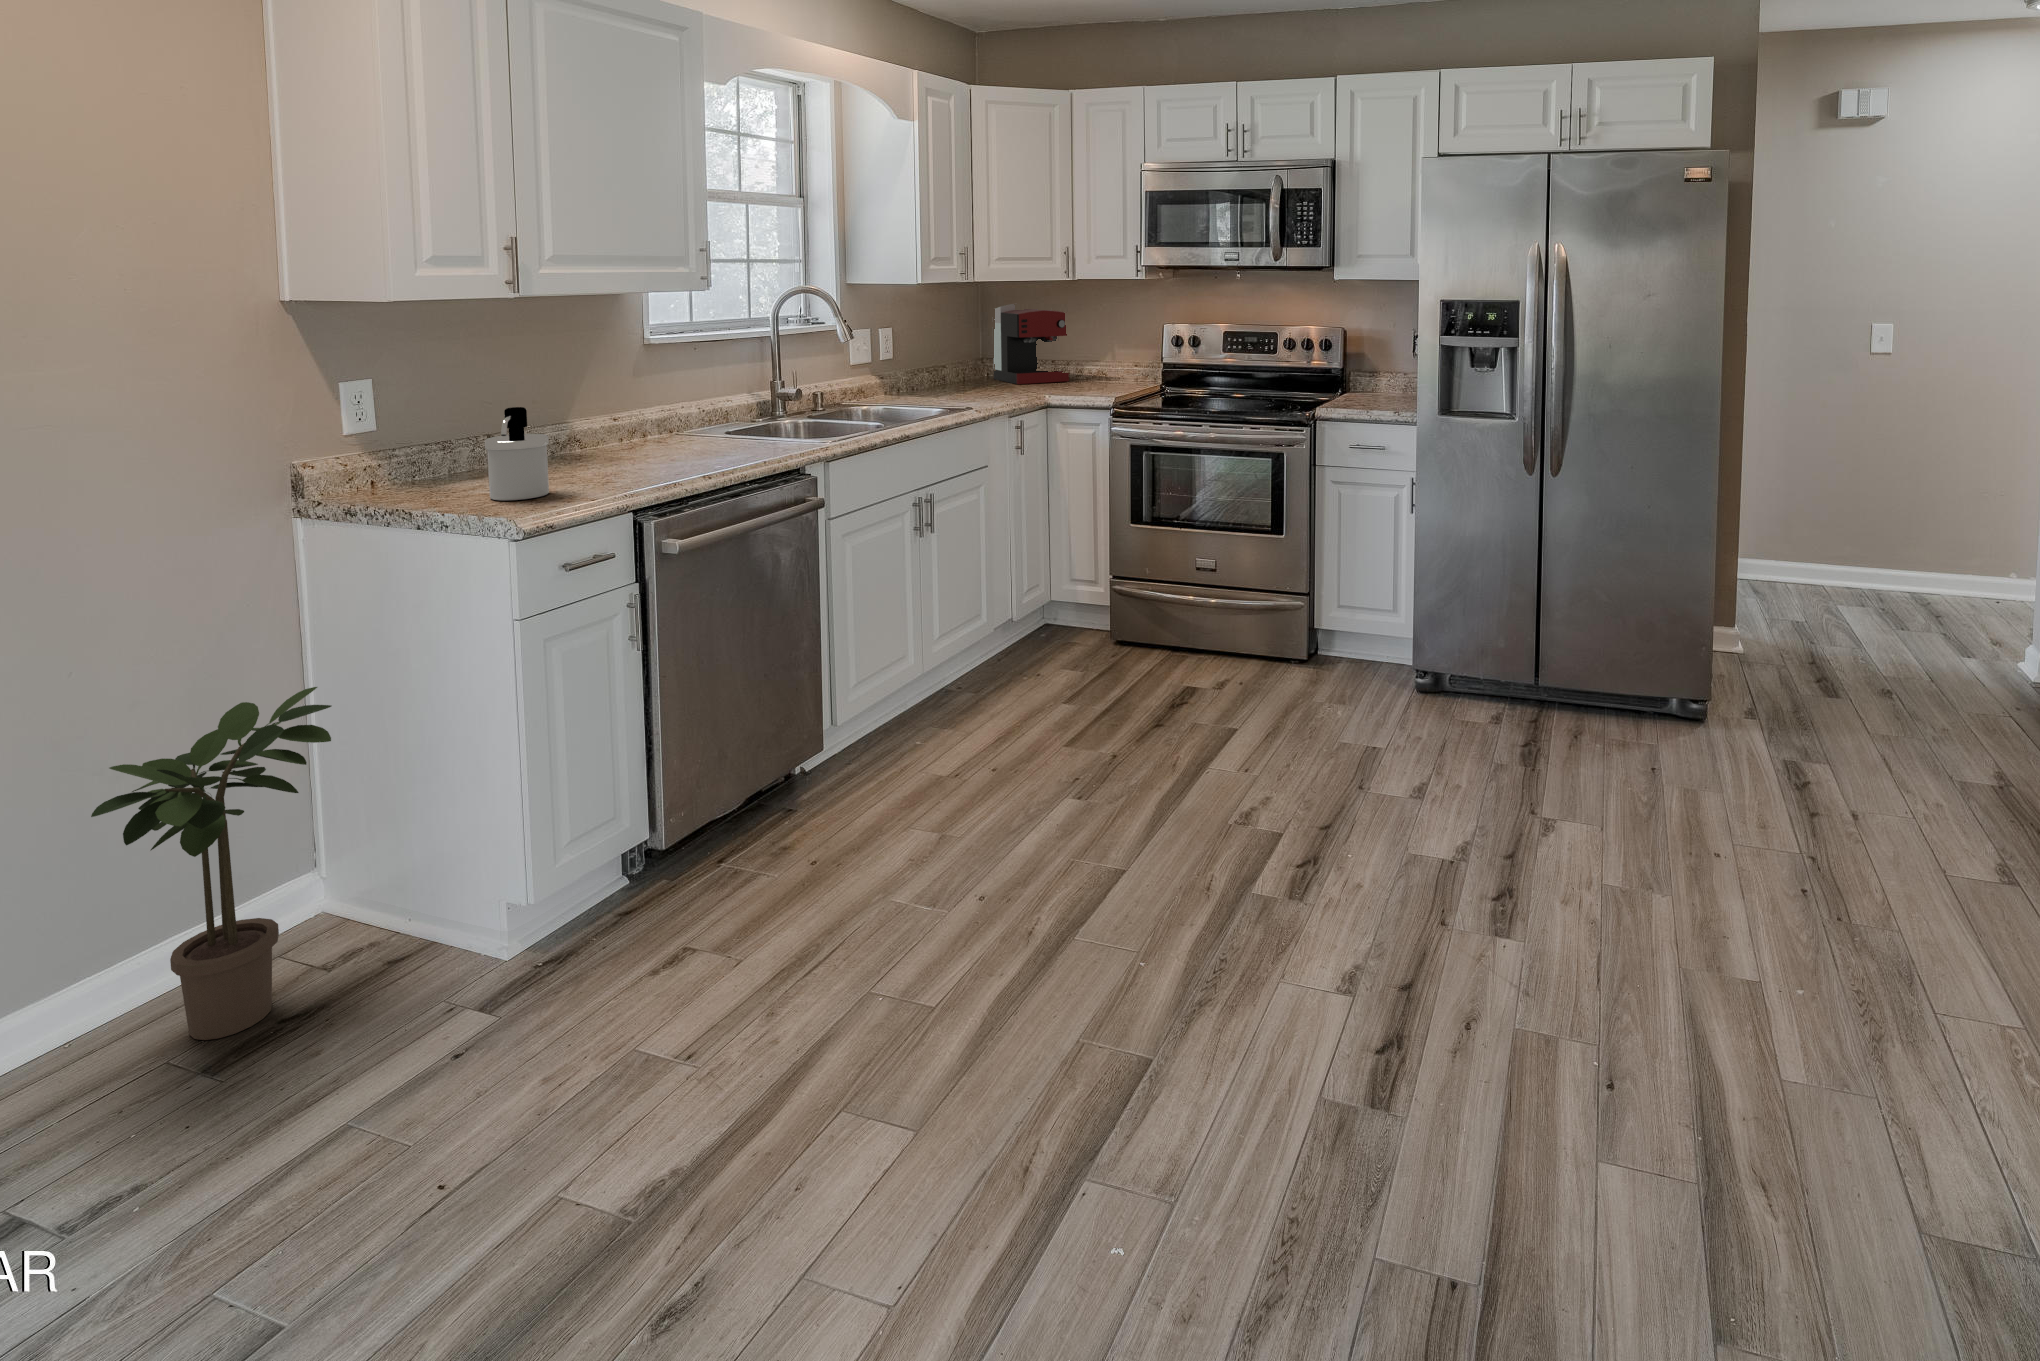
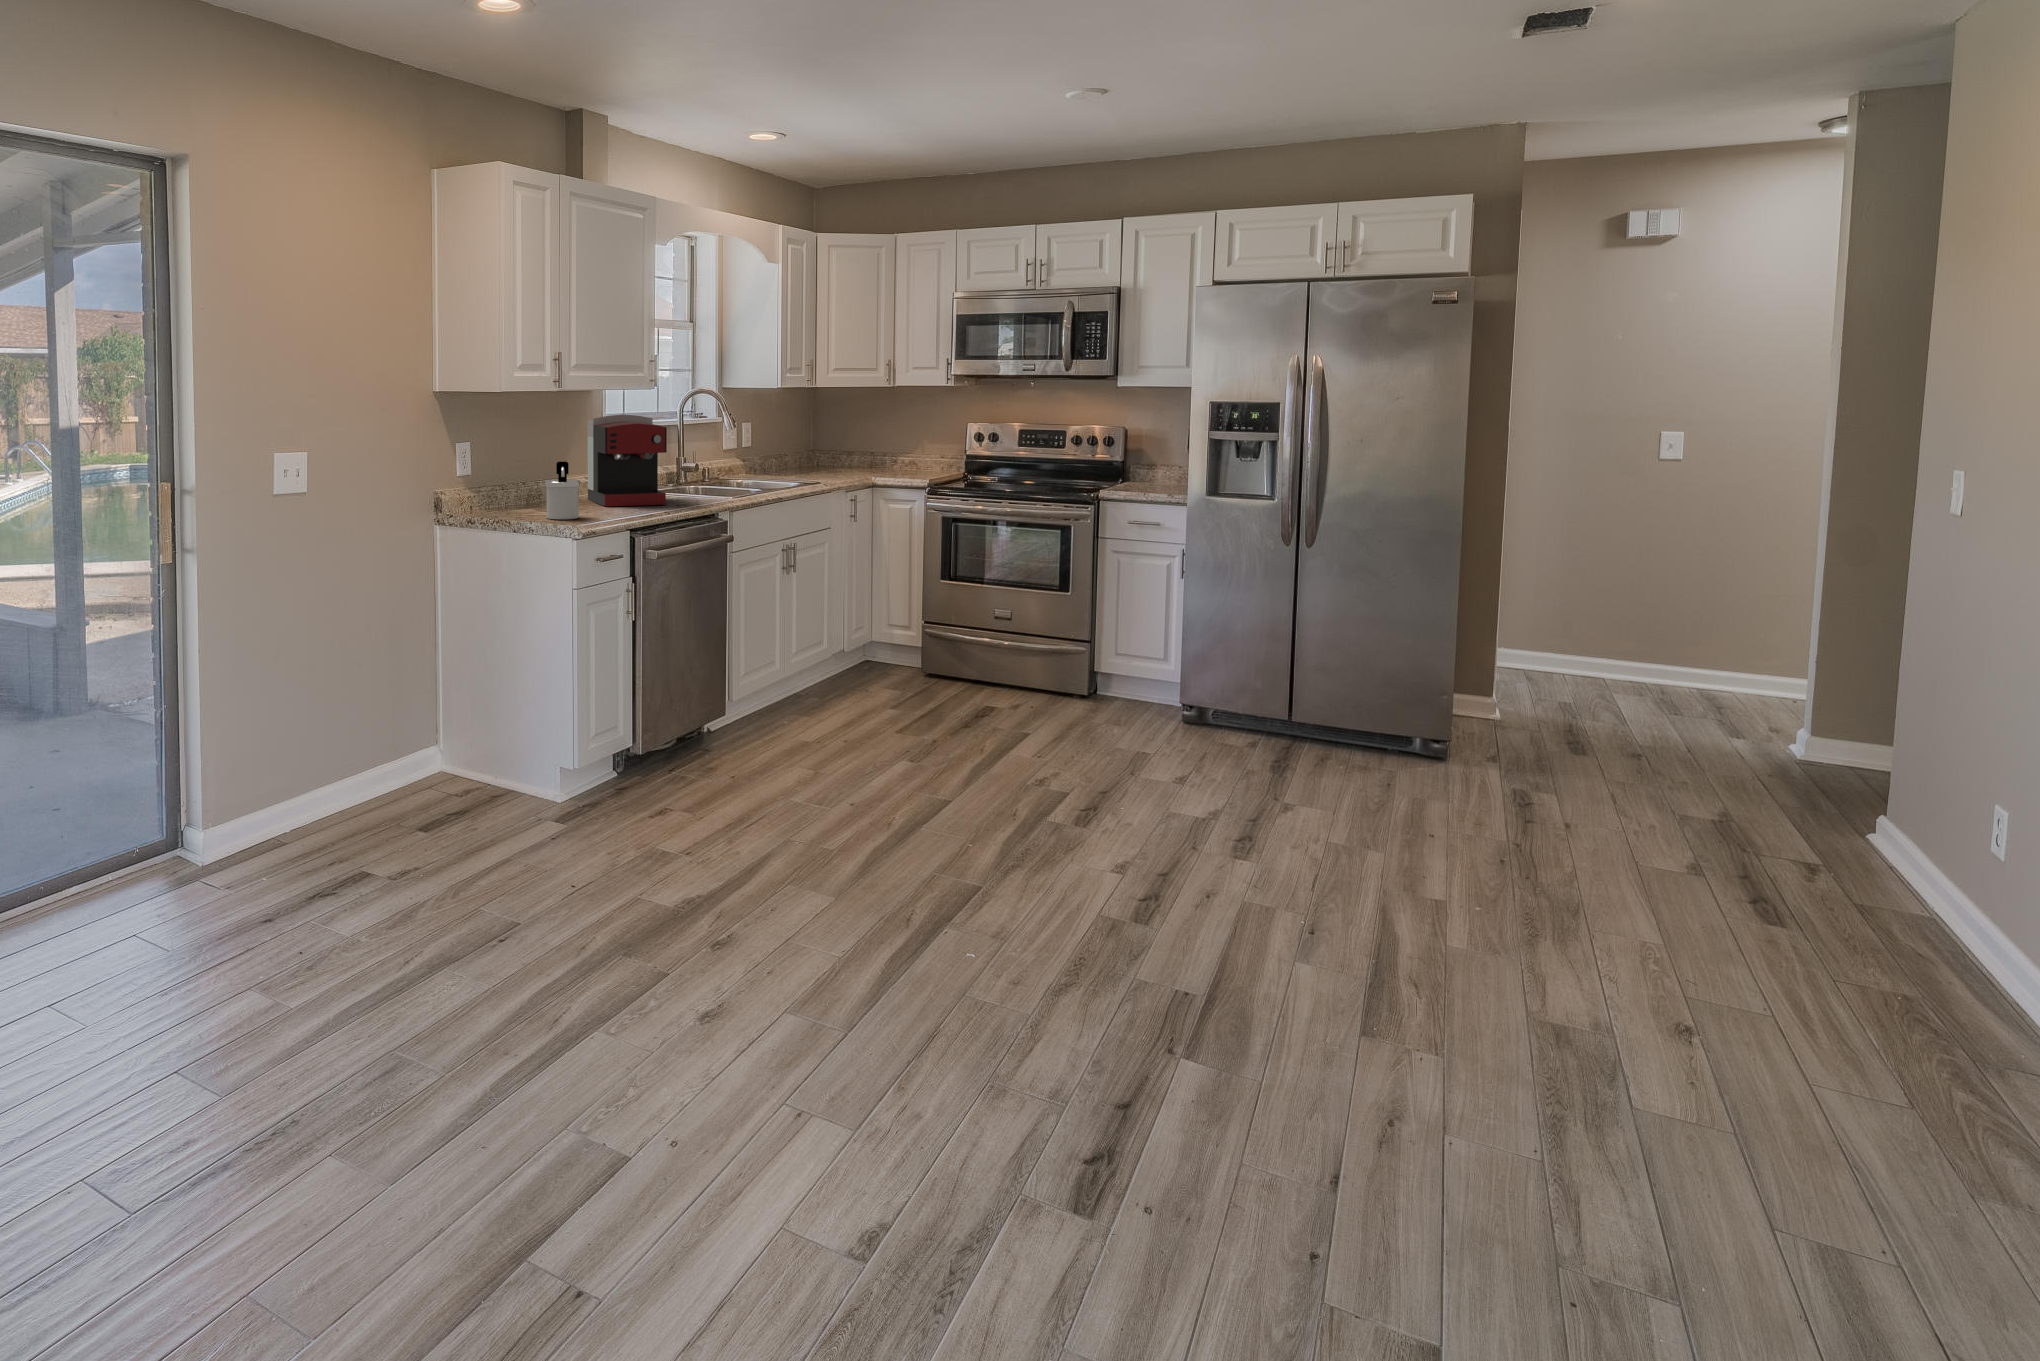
coffee maker: present [994,304,1069,384] -> present [588,414,667,506]
potted plant: present [91,687,331,1040] -> none [379,622,477,815]

